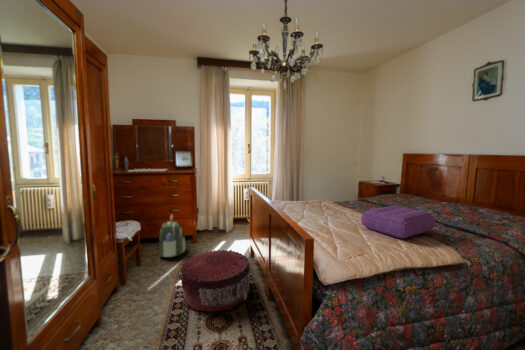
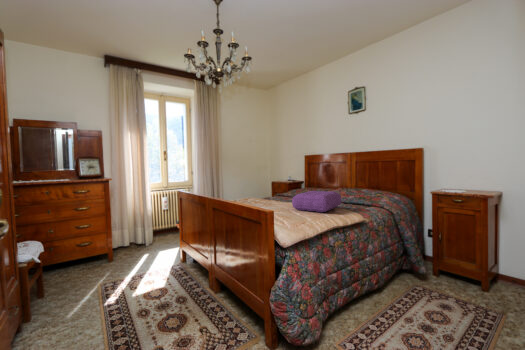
backpack: present [160,215,185,257] -> none [68,231,103,283]
pouf: present [180,250,252,312] -> none [116,254,196,320]

